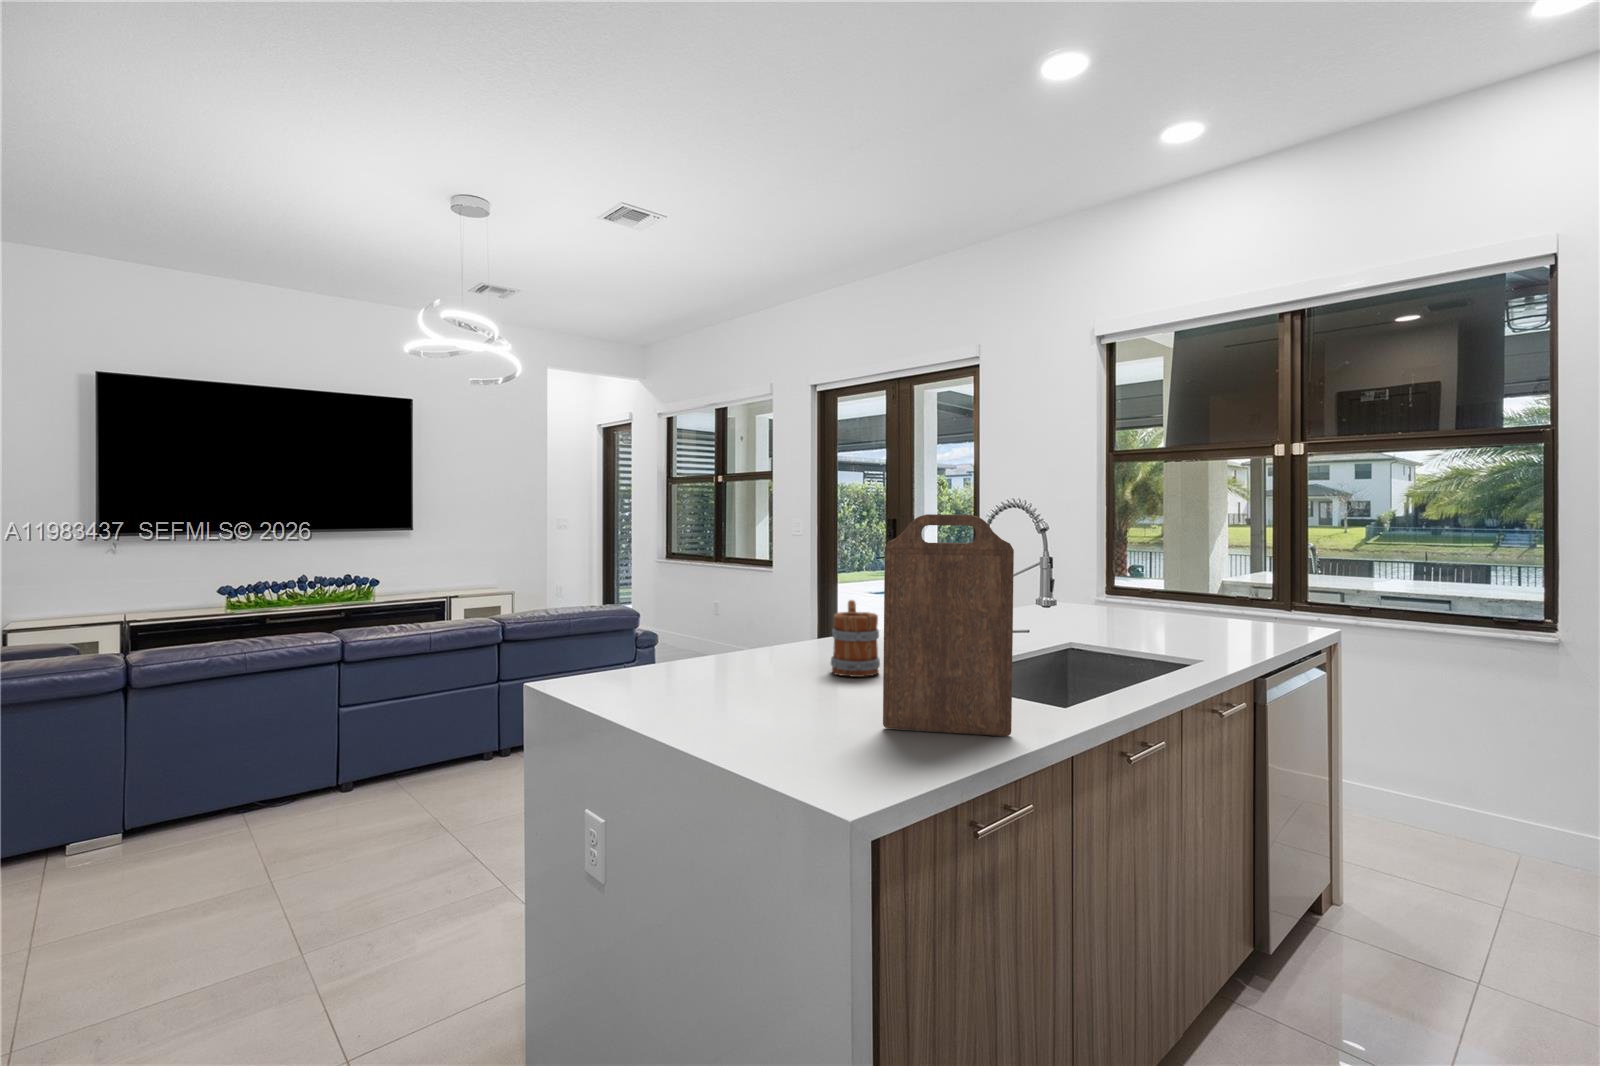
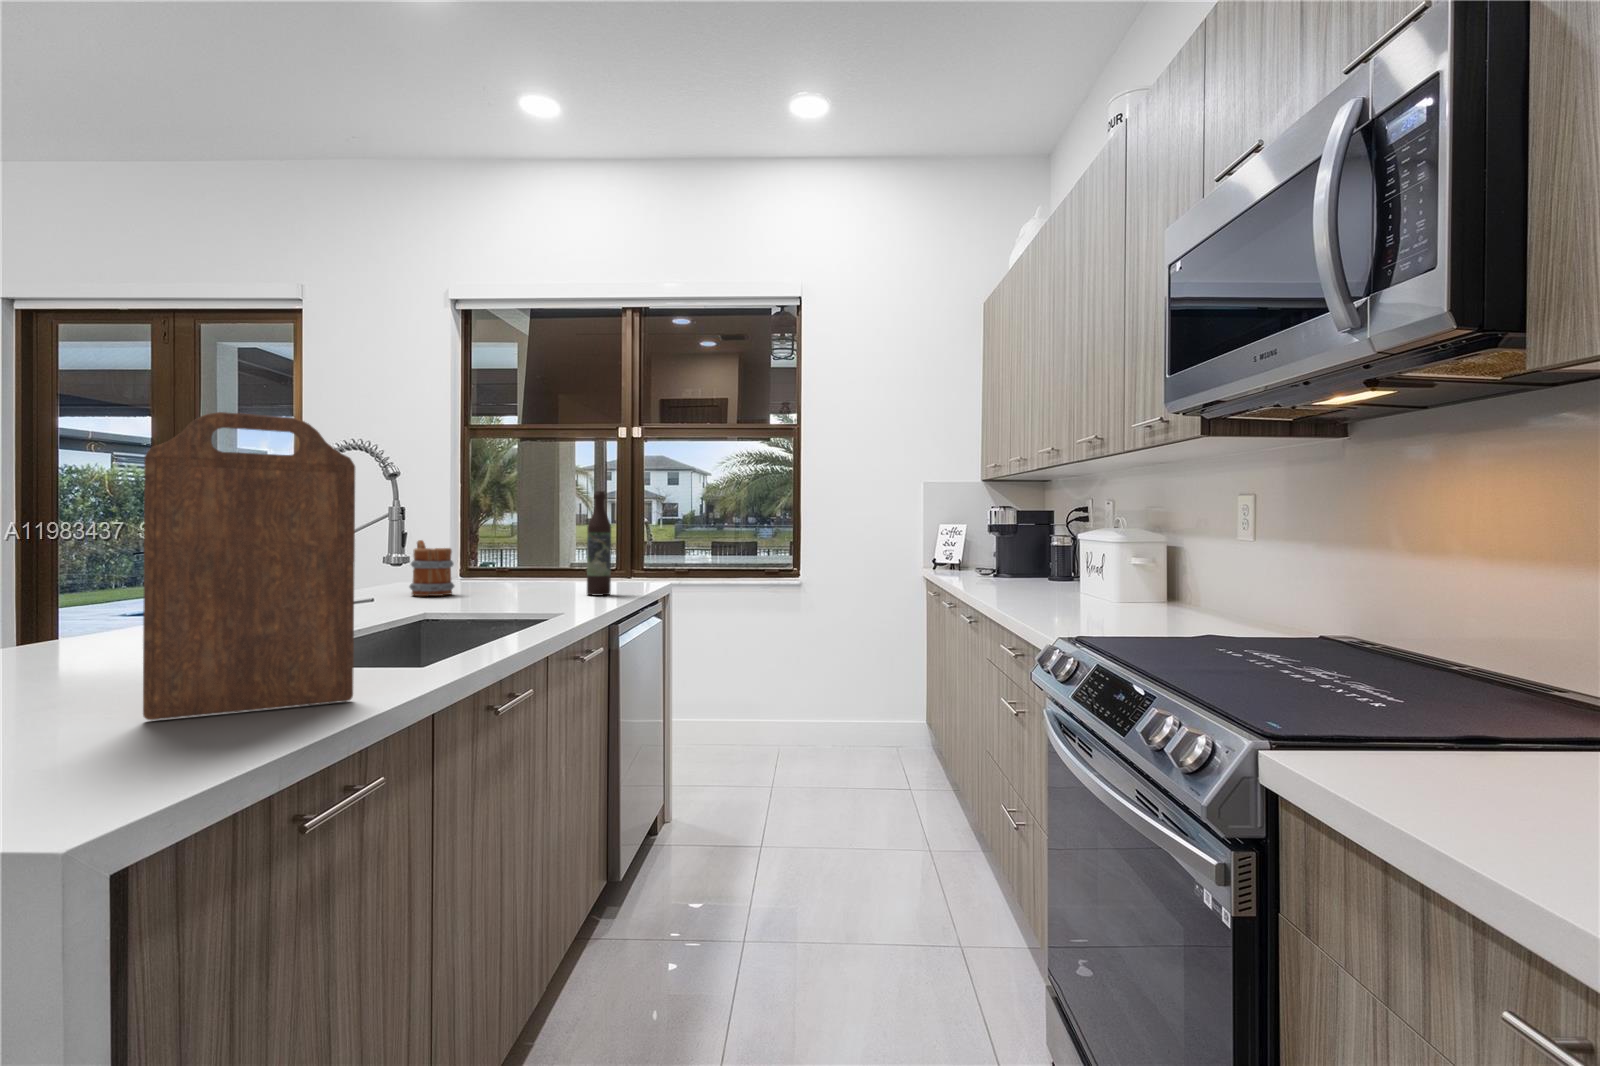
wine bottle: none [1232,531,1262,642] -> present [587,491,611,595]
mug: present [831,600,880,677] -> present [409,540,454,596]

